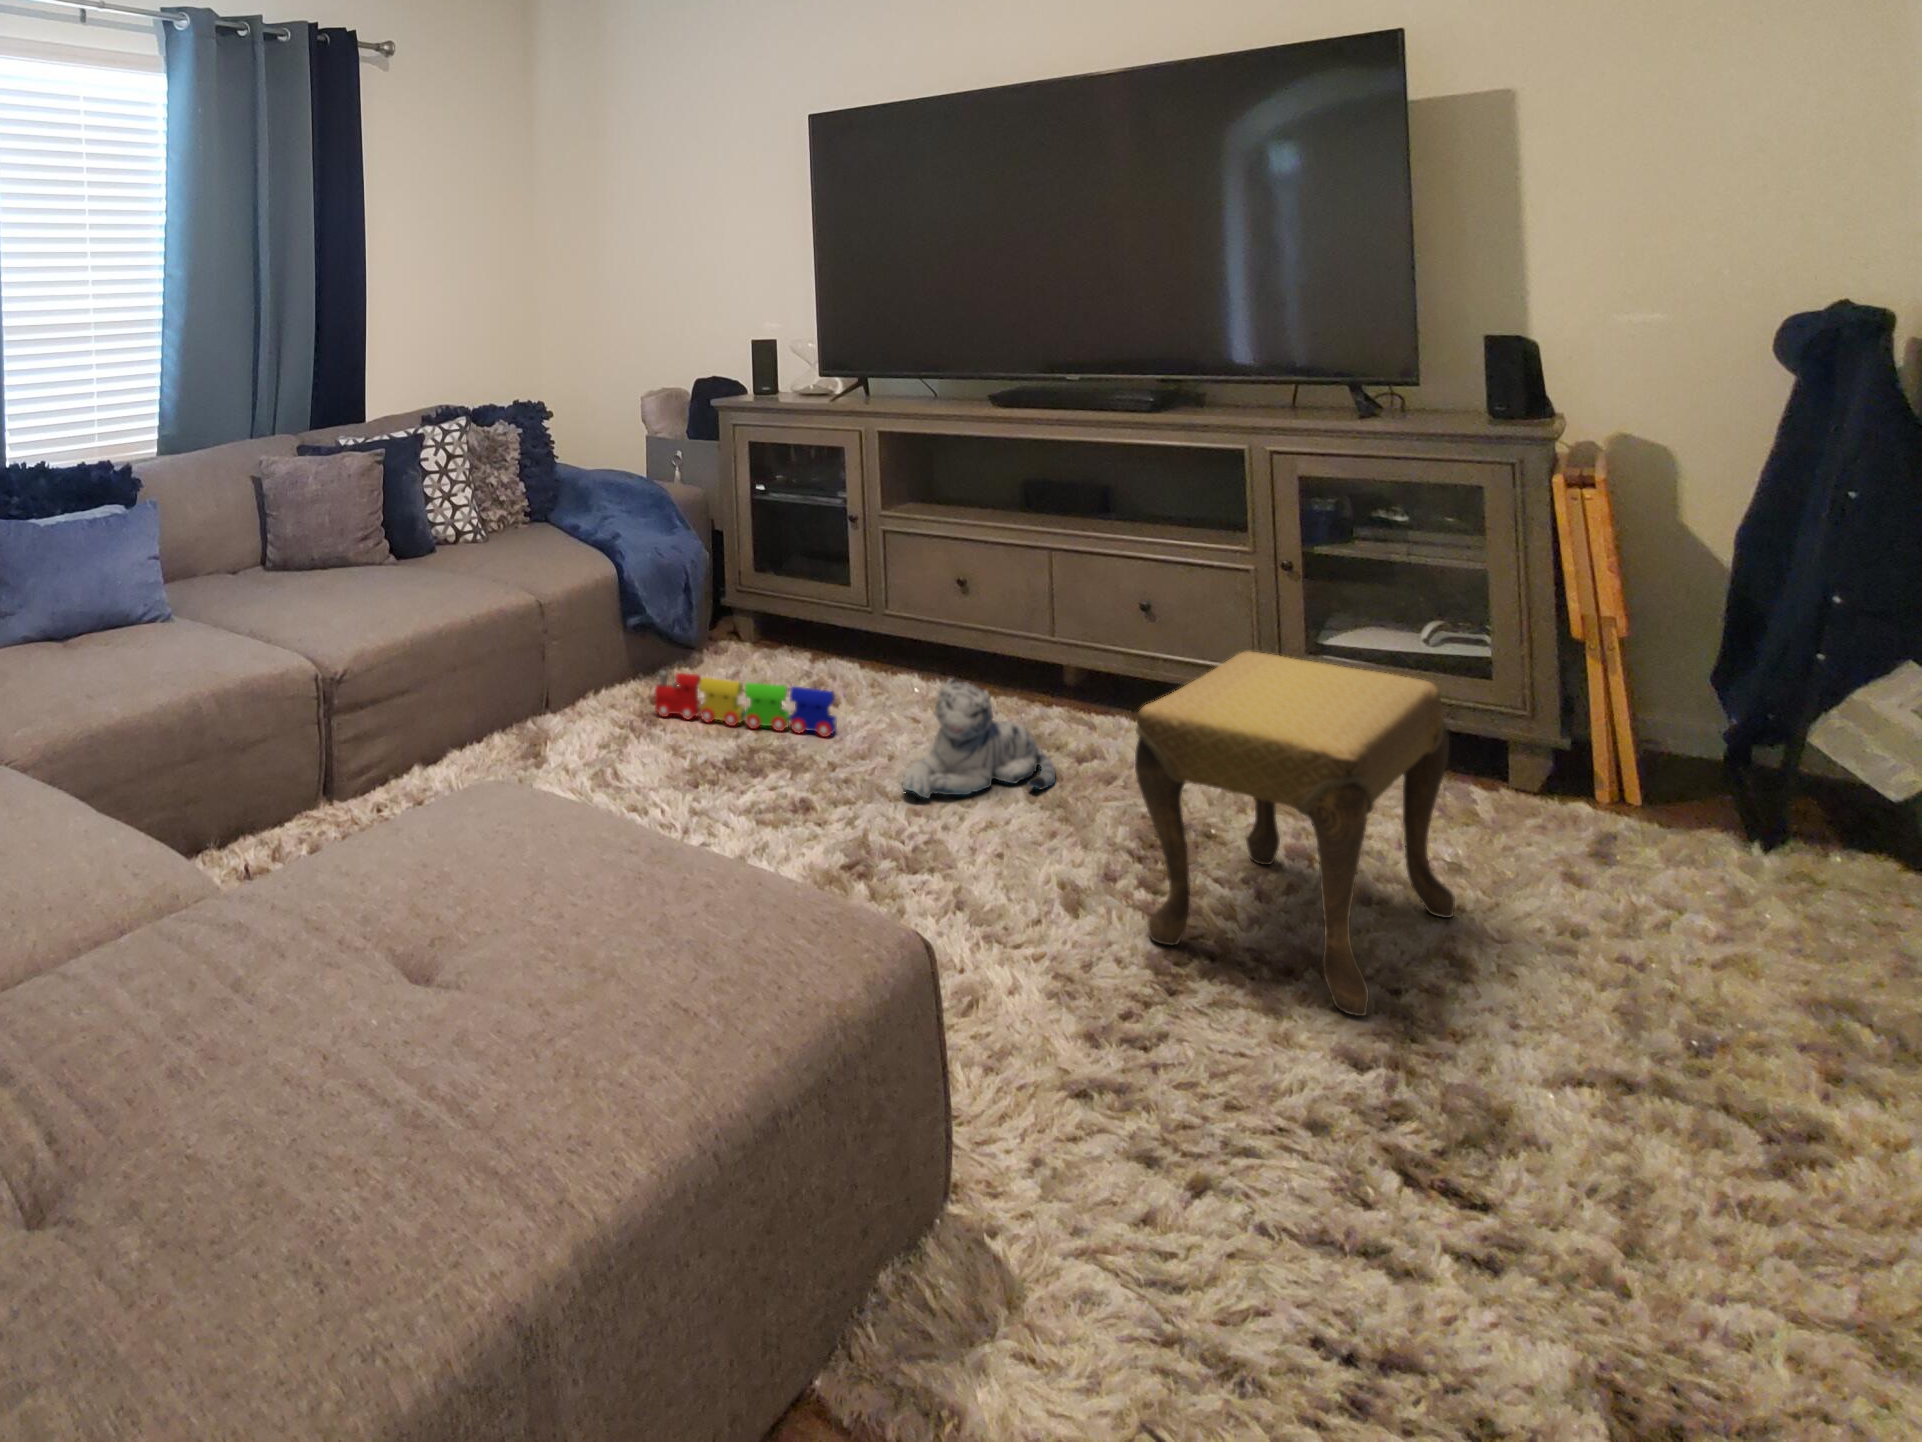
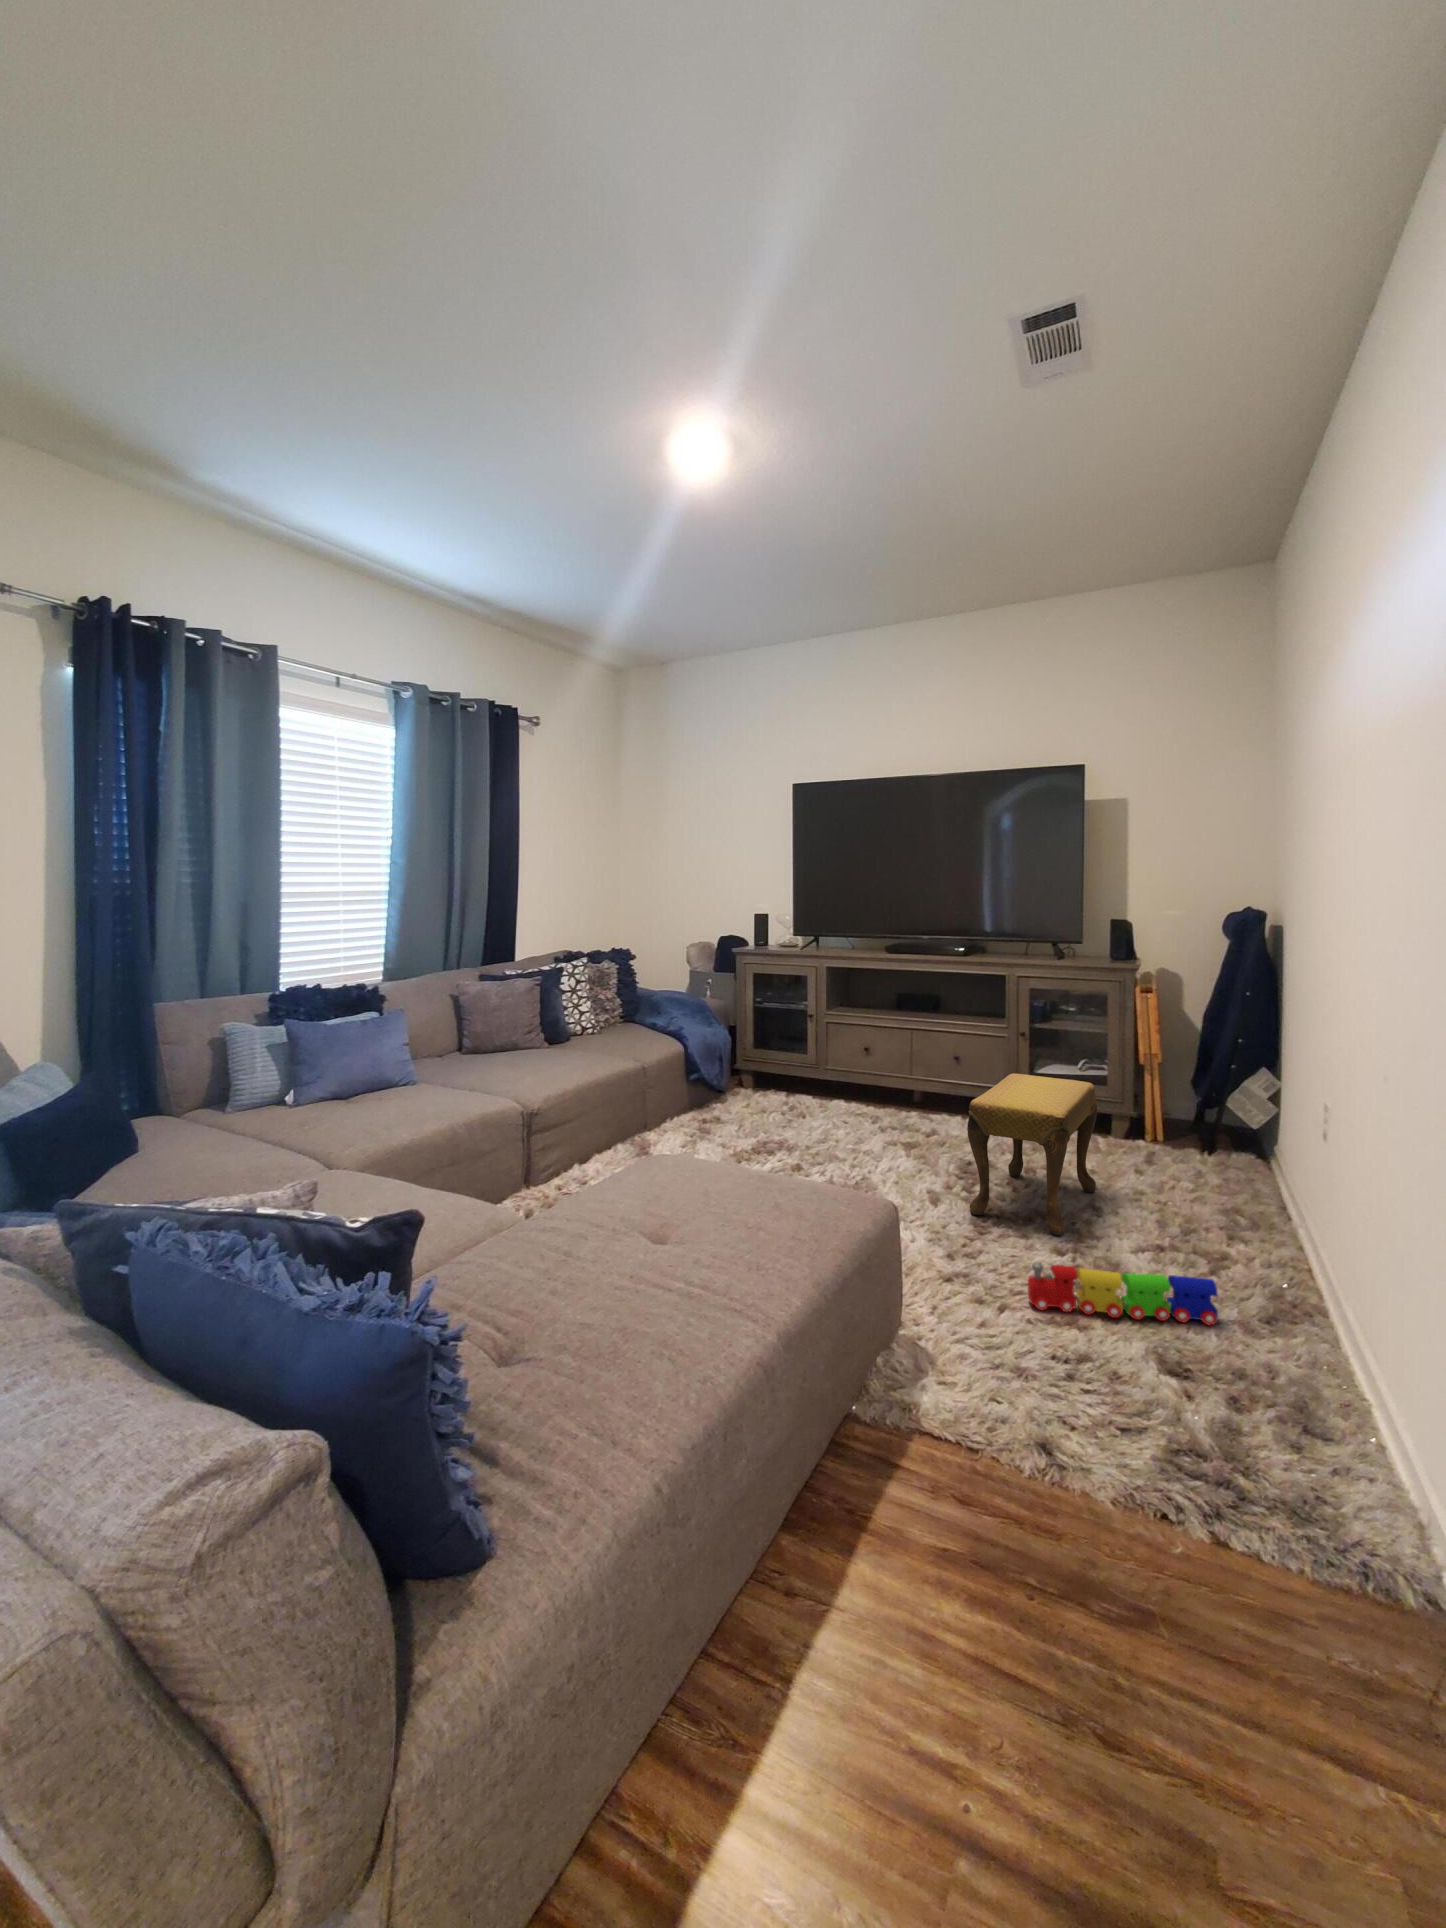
toy train: present [654,670,837,737] -> present [1028,1263,1218,1325]
plush toy: present [902,678,1056,798] -> none [845,1097,919,1160]

